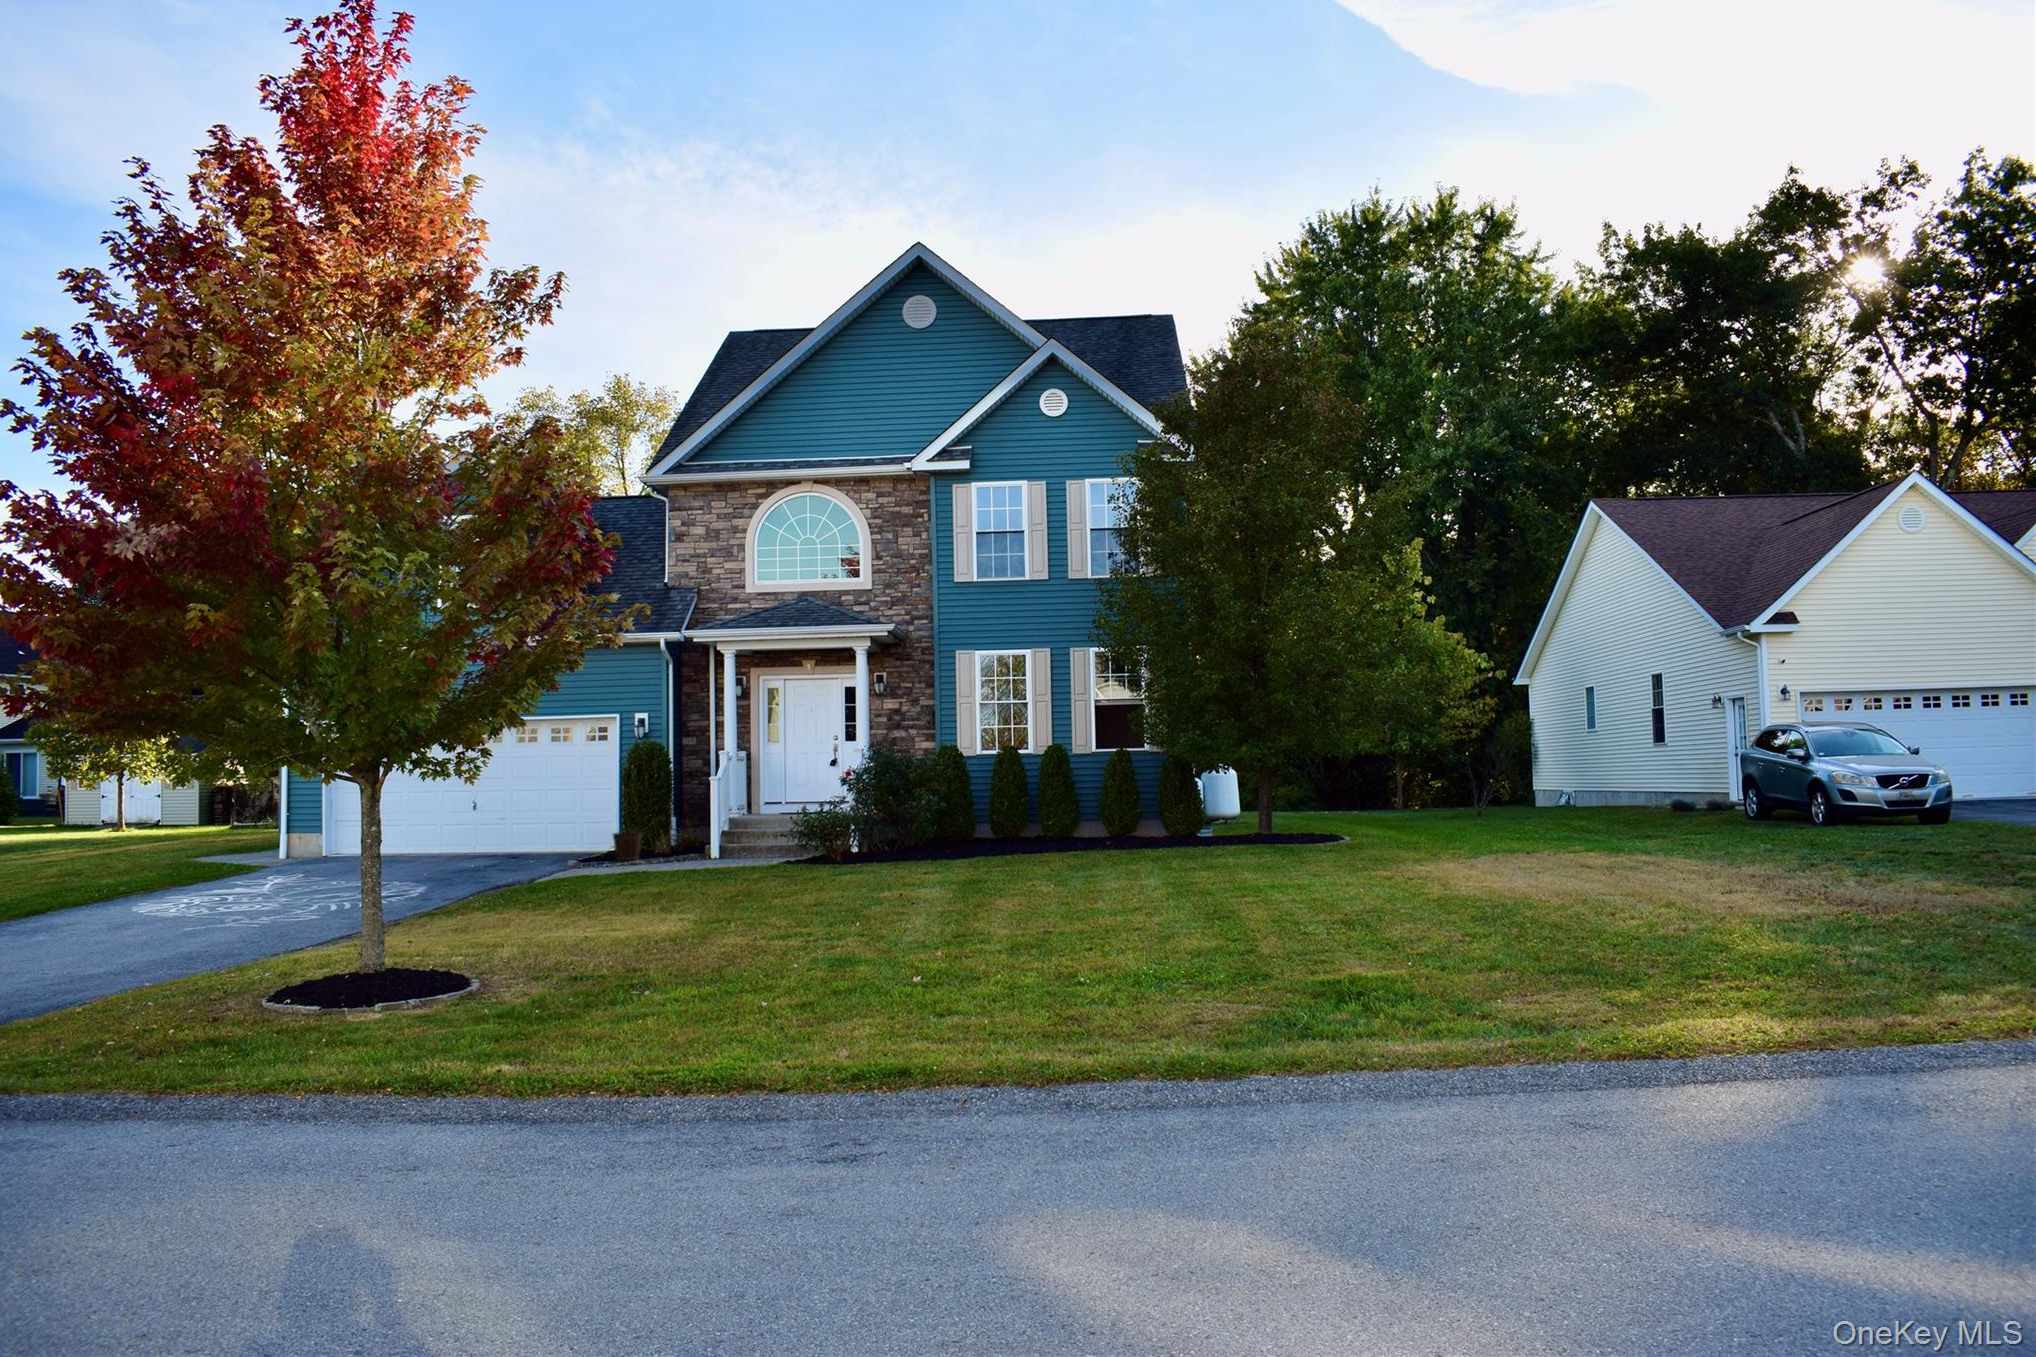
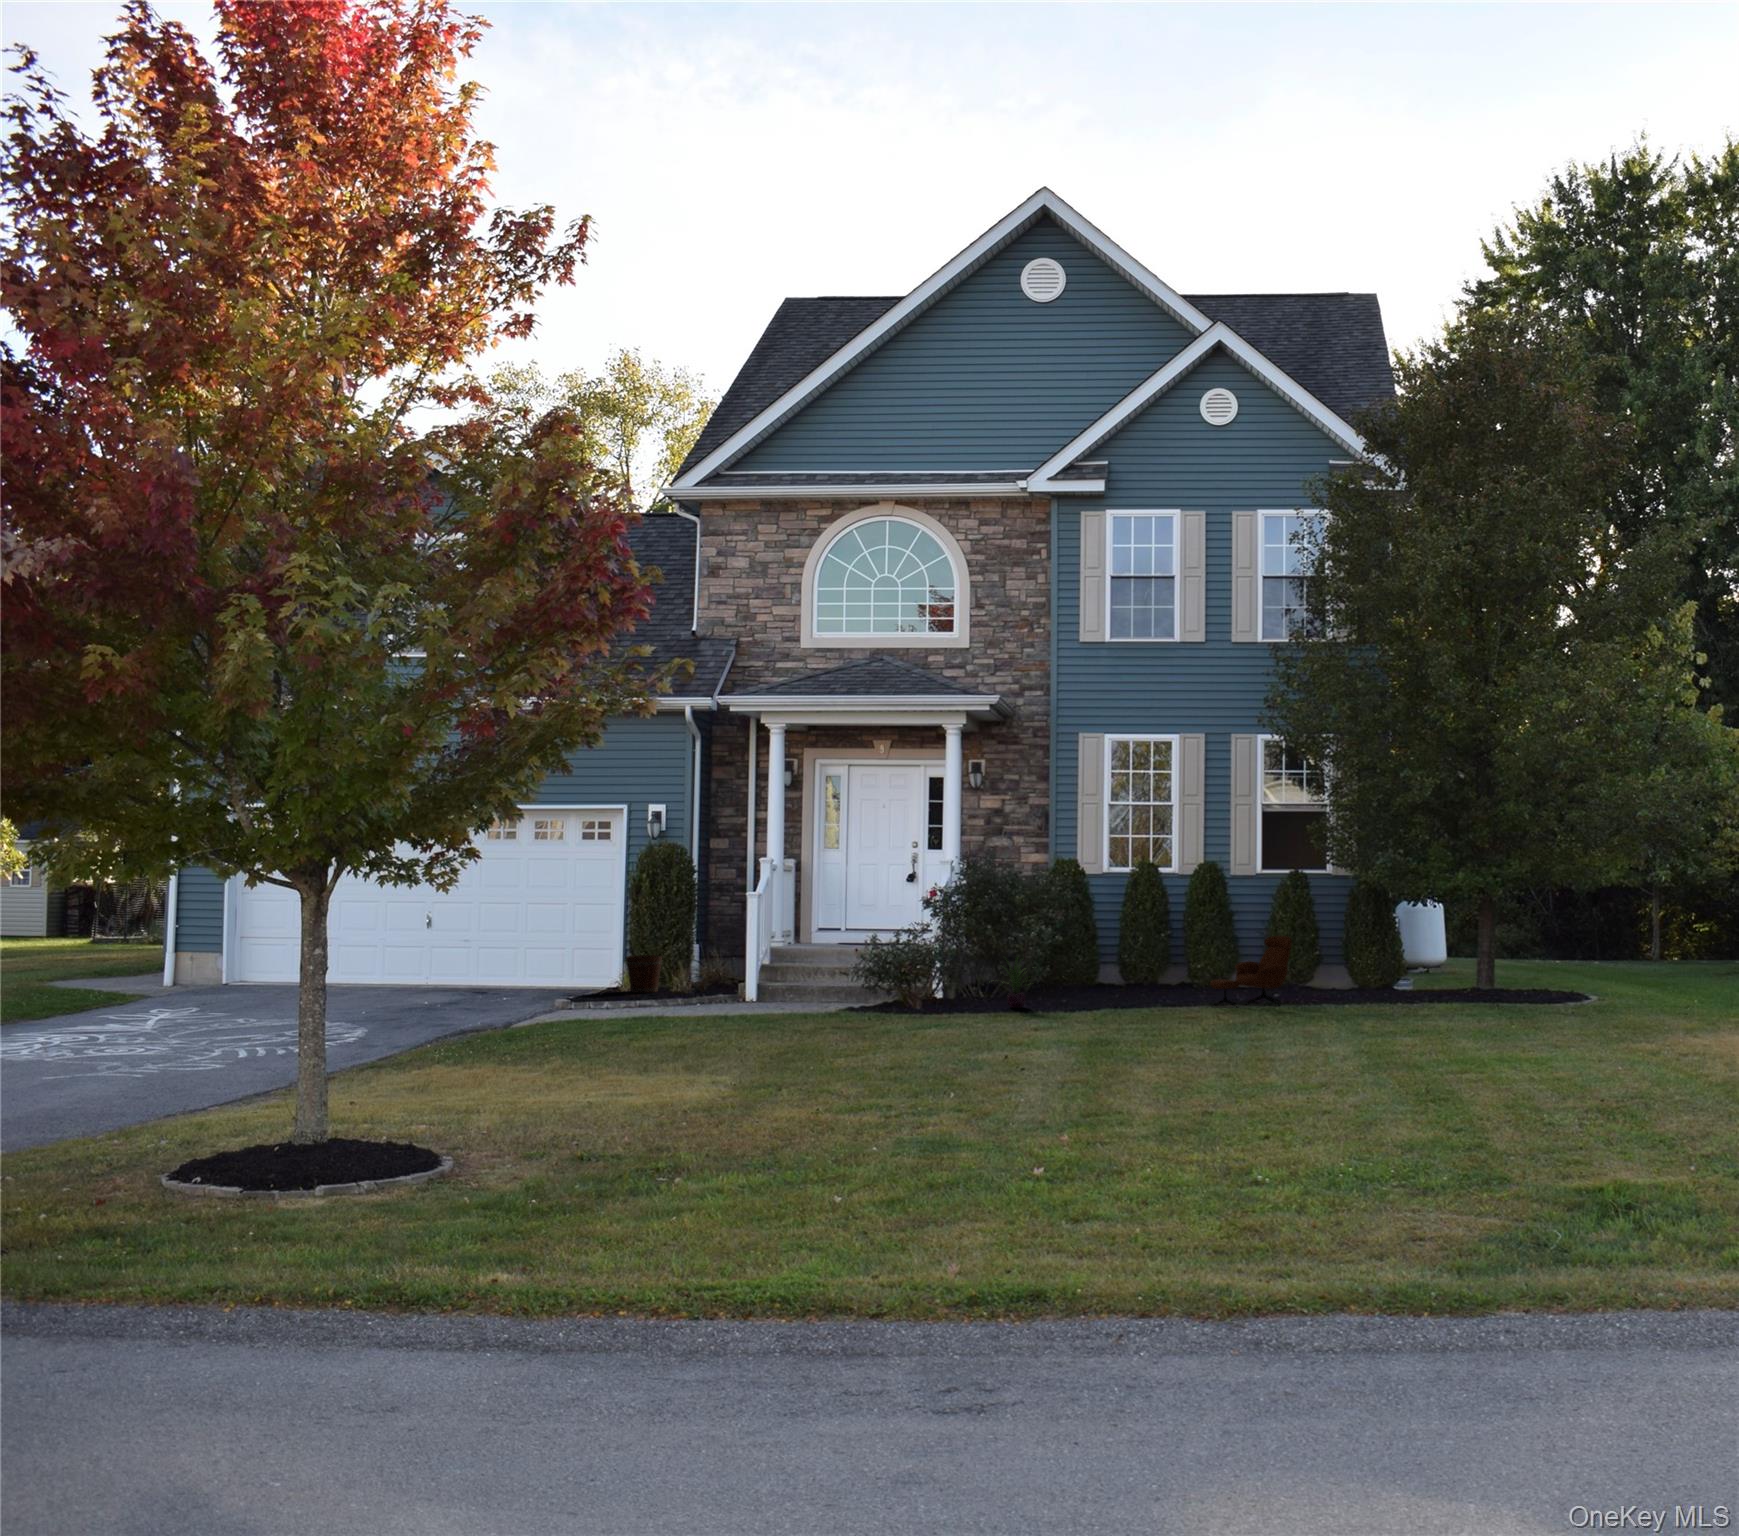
lounge chair: none [1059,794,1117,849] -> present [1210,936,1292,1006]
decorative plant: none [893,818,936,857] -> present [1002,957,1026,1008]

